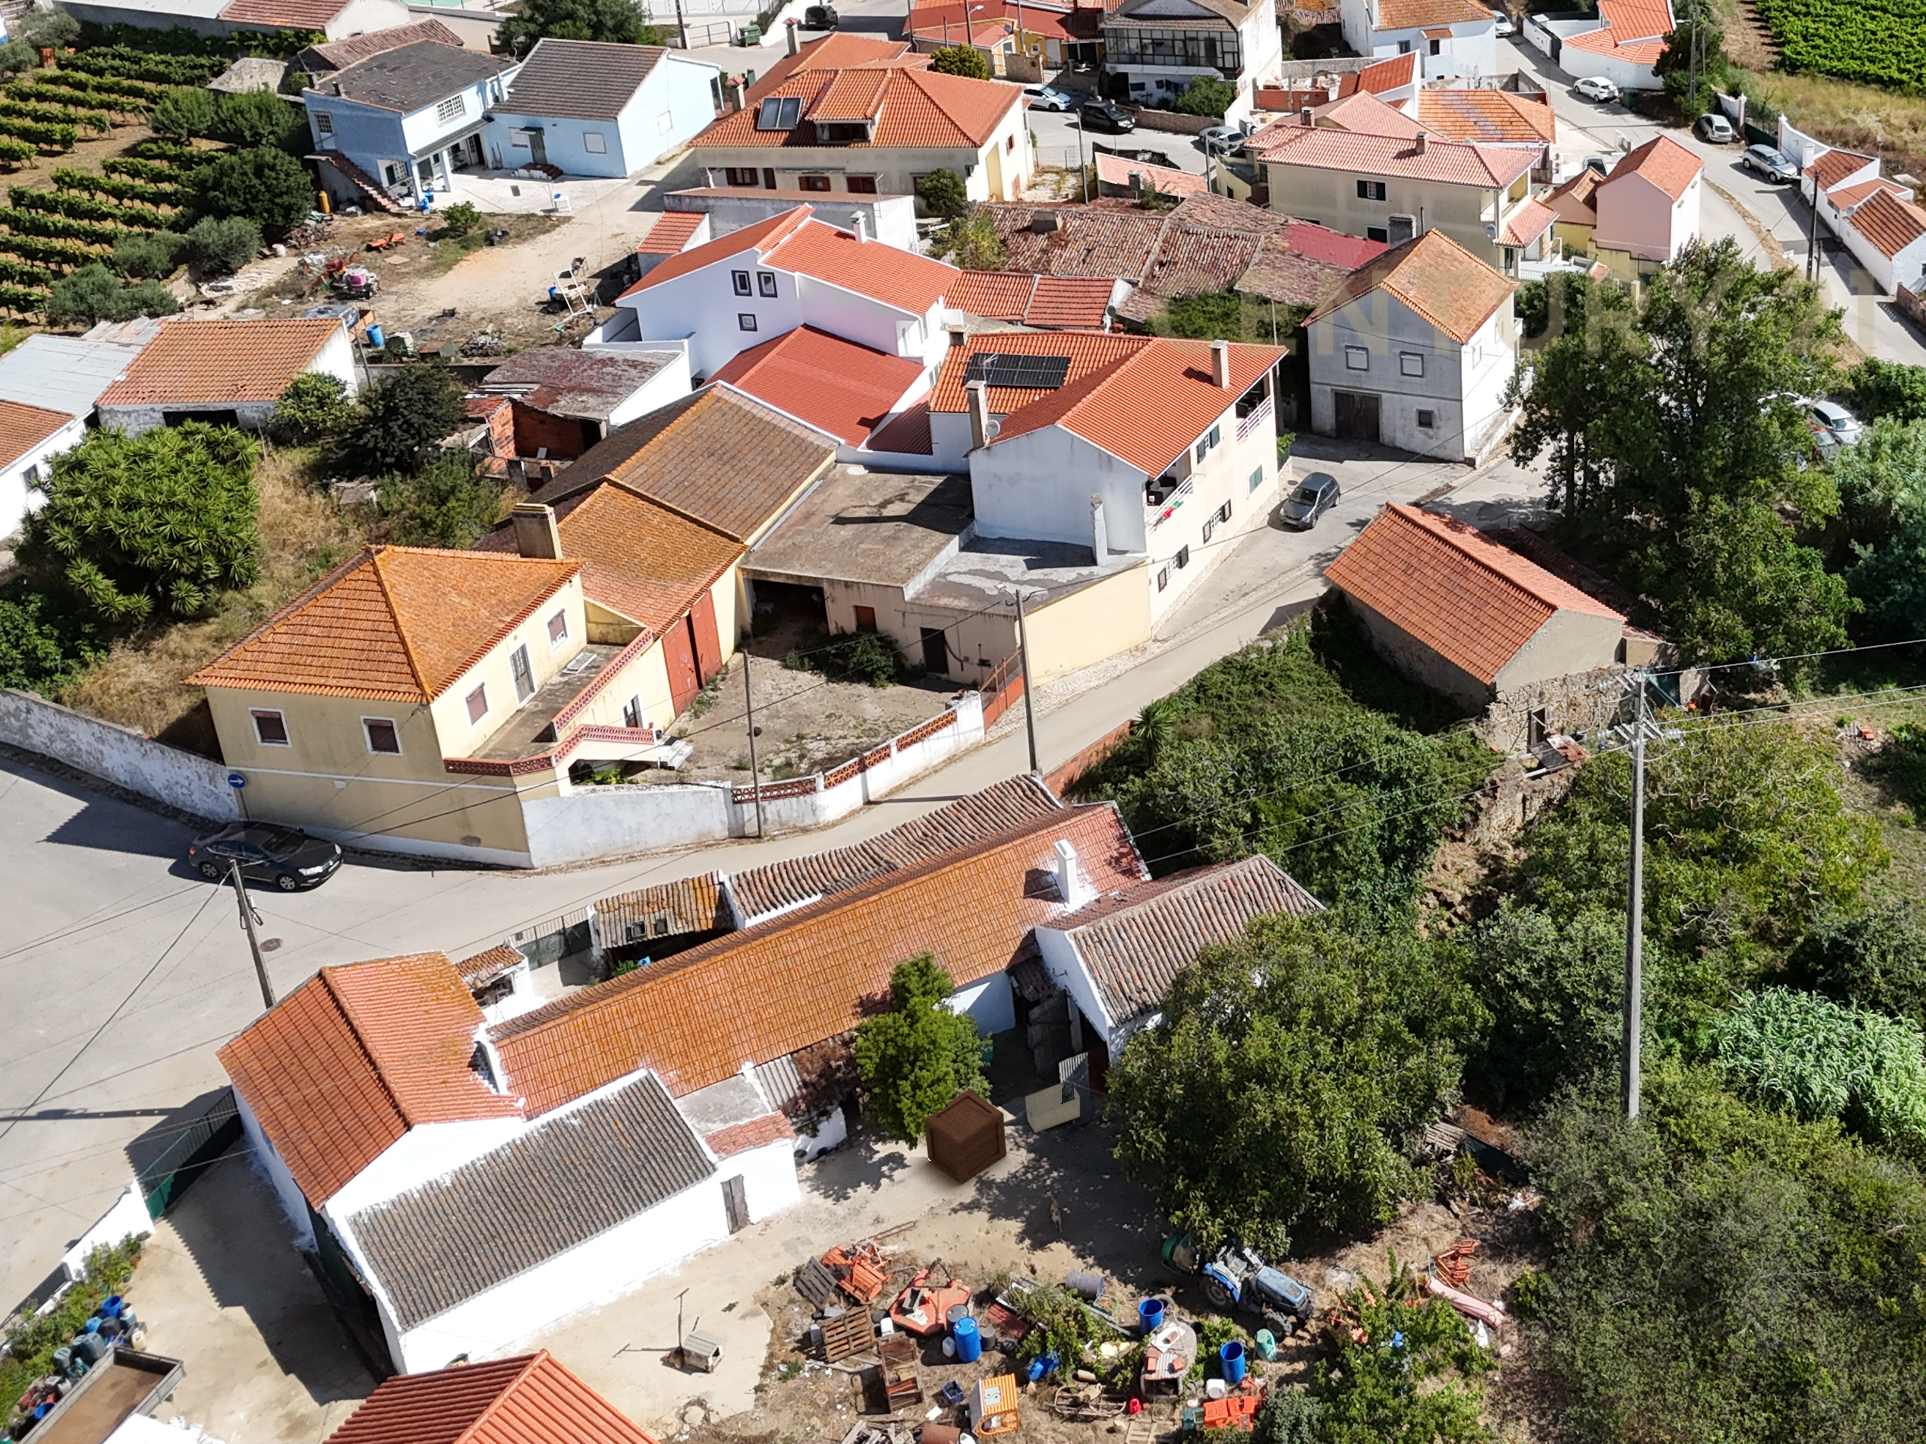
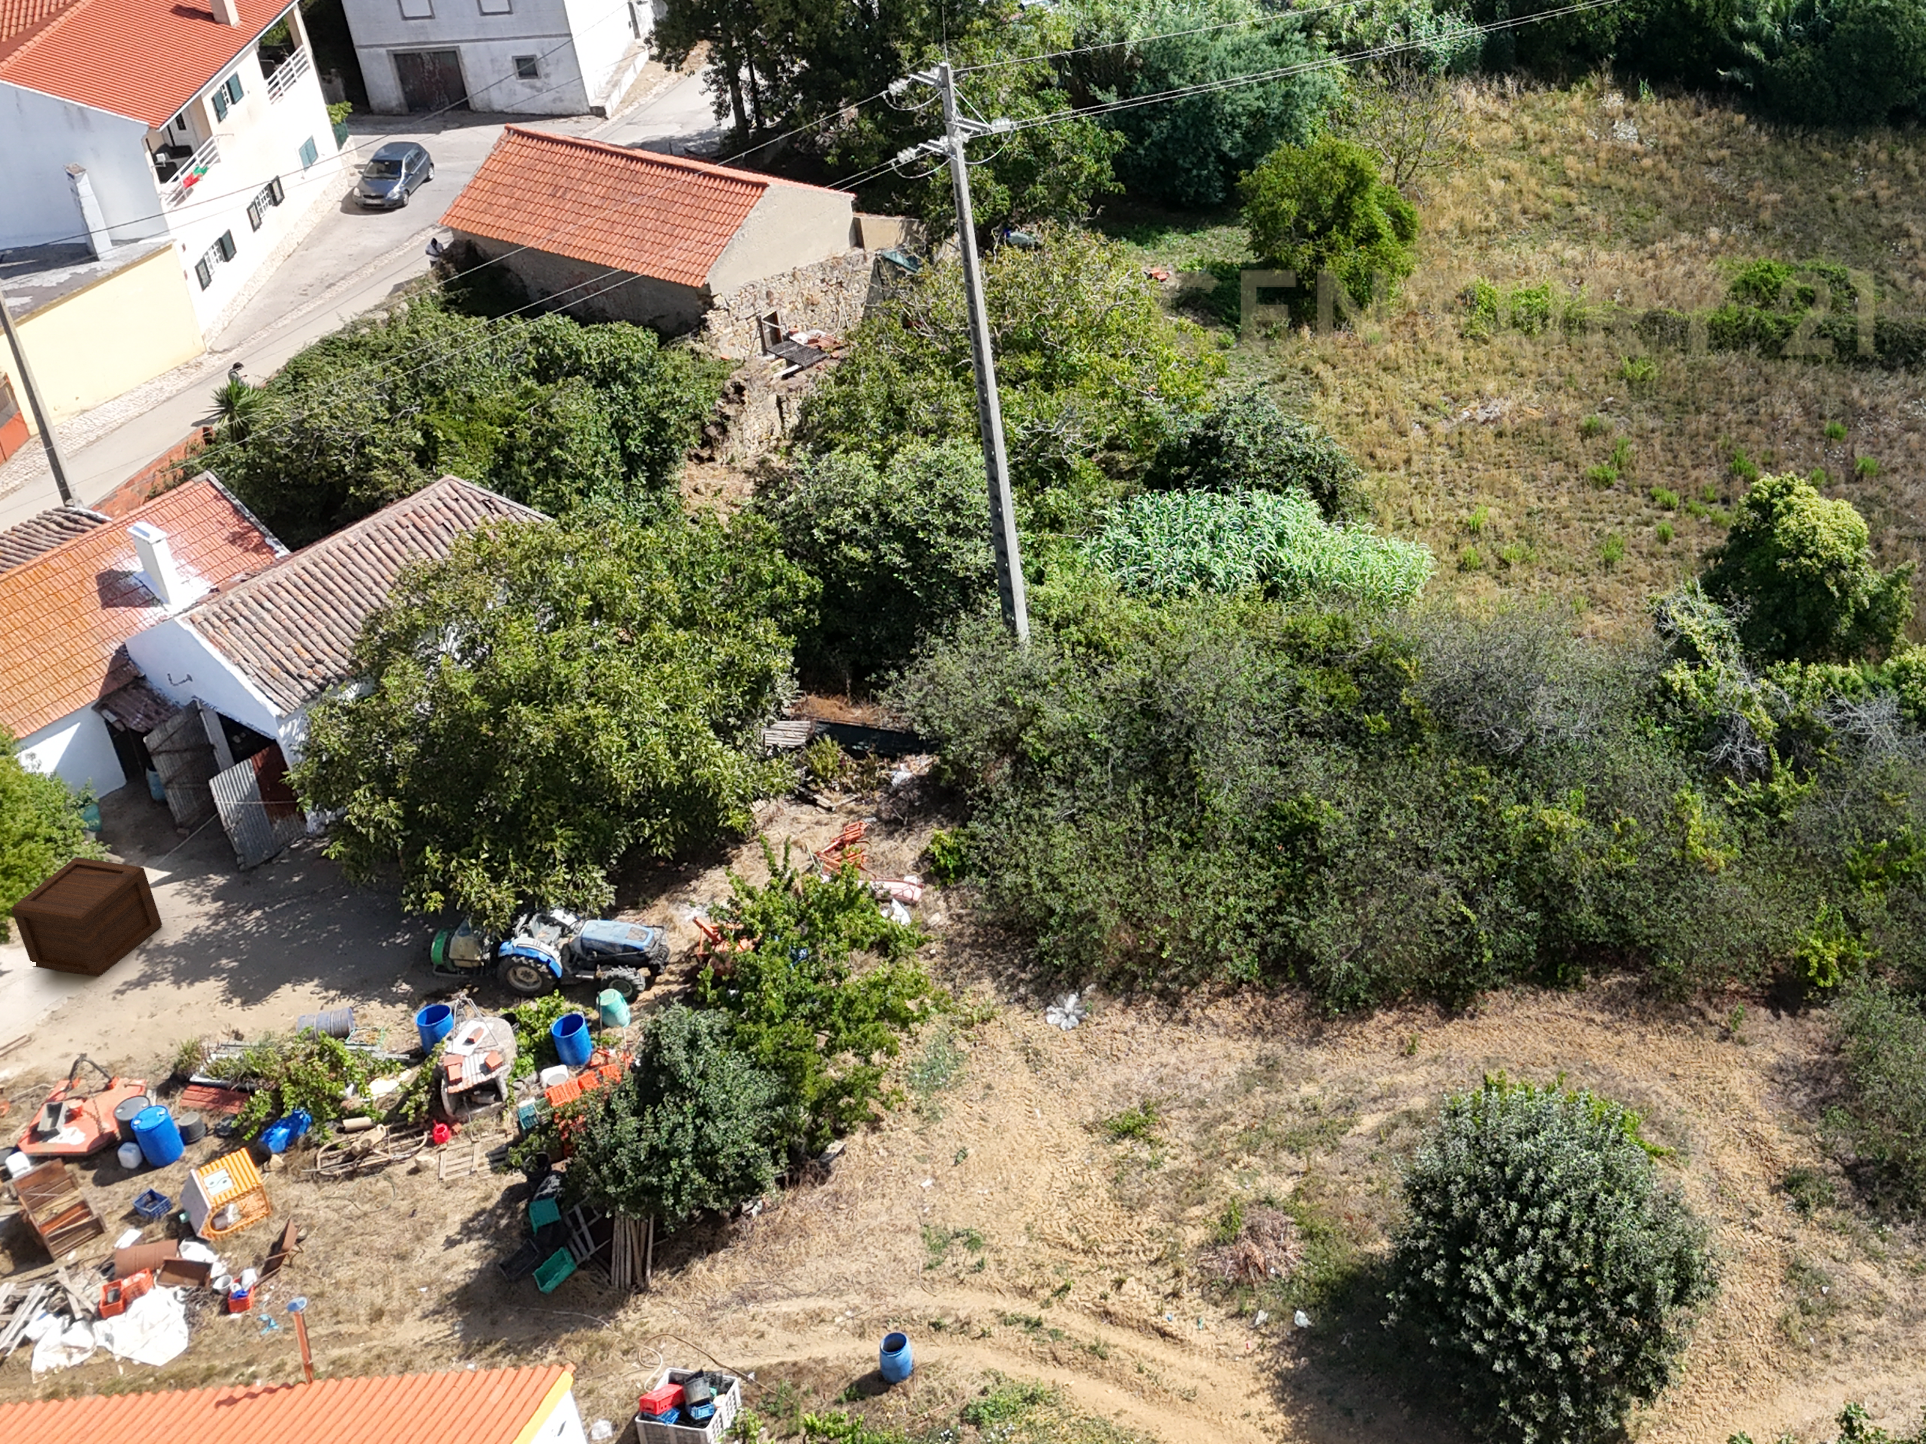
storage bin: present [1025,1083,1080,1133] -> none [172,815,266,892]

